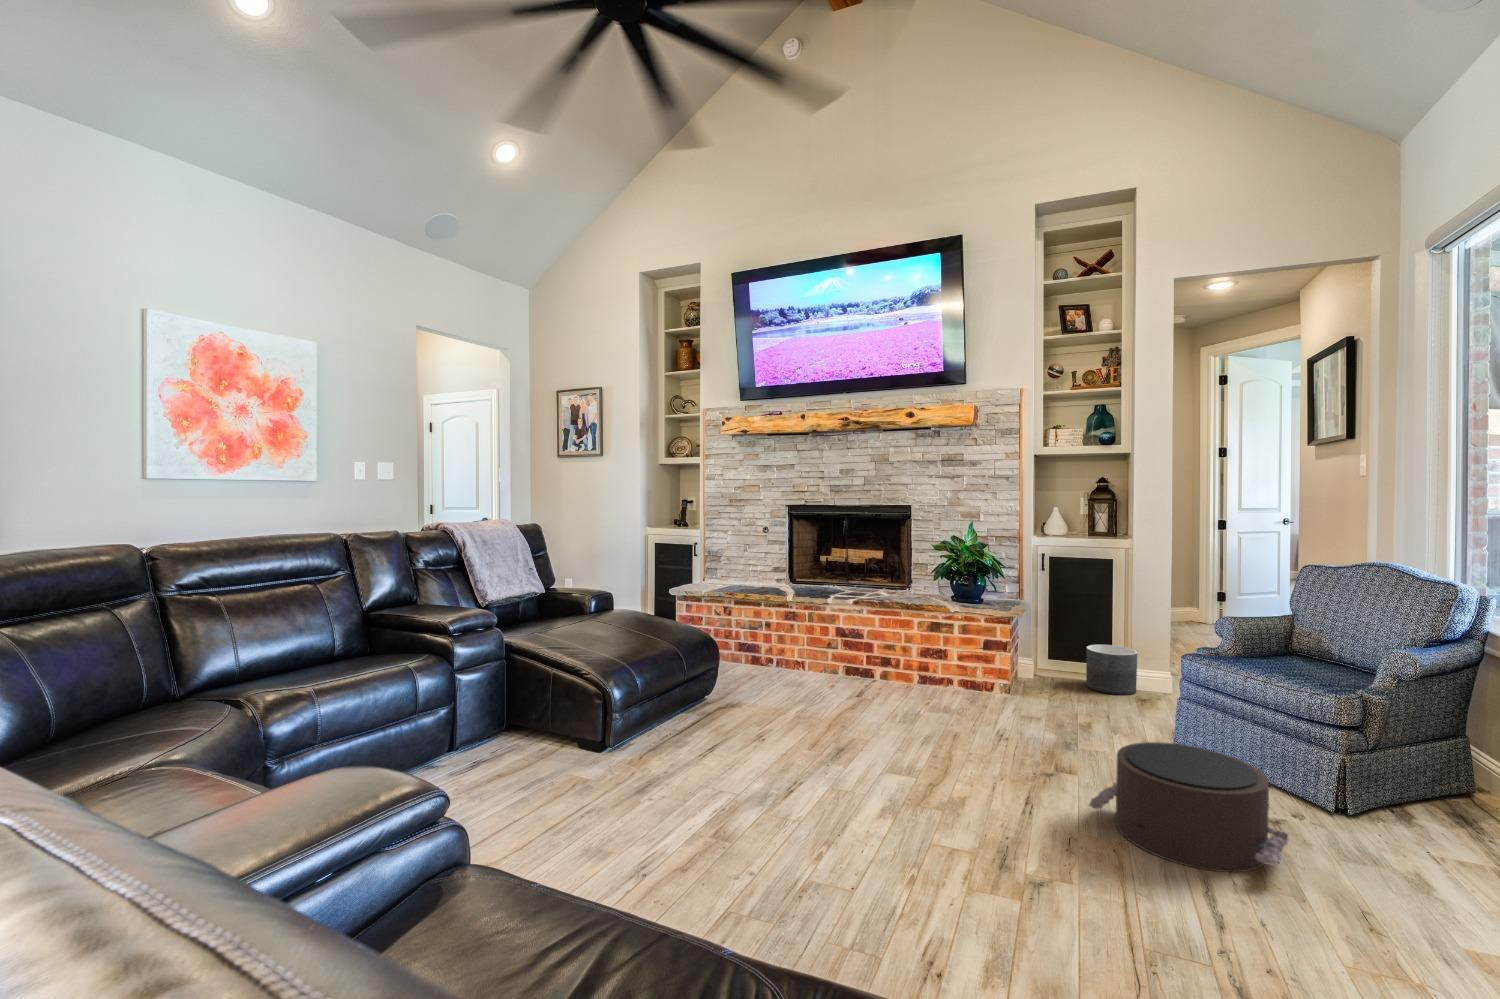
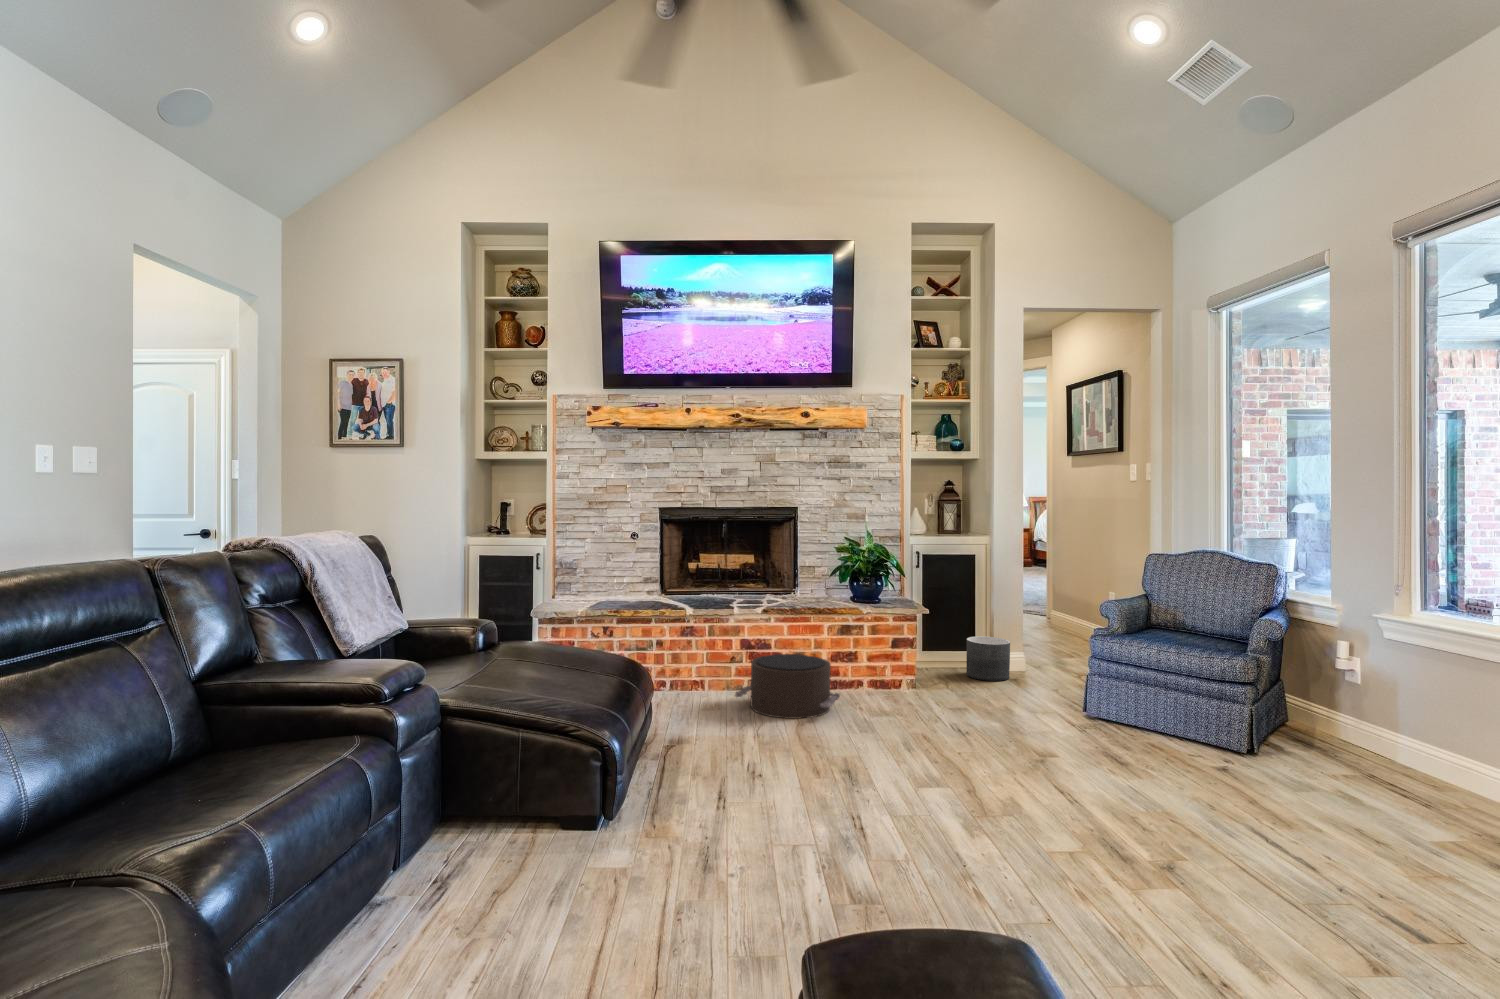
pouf: present [1089,742,1288,872] -> present [735,654,840,719]

